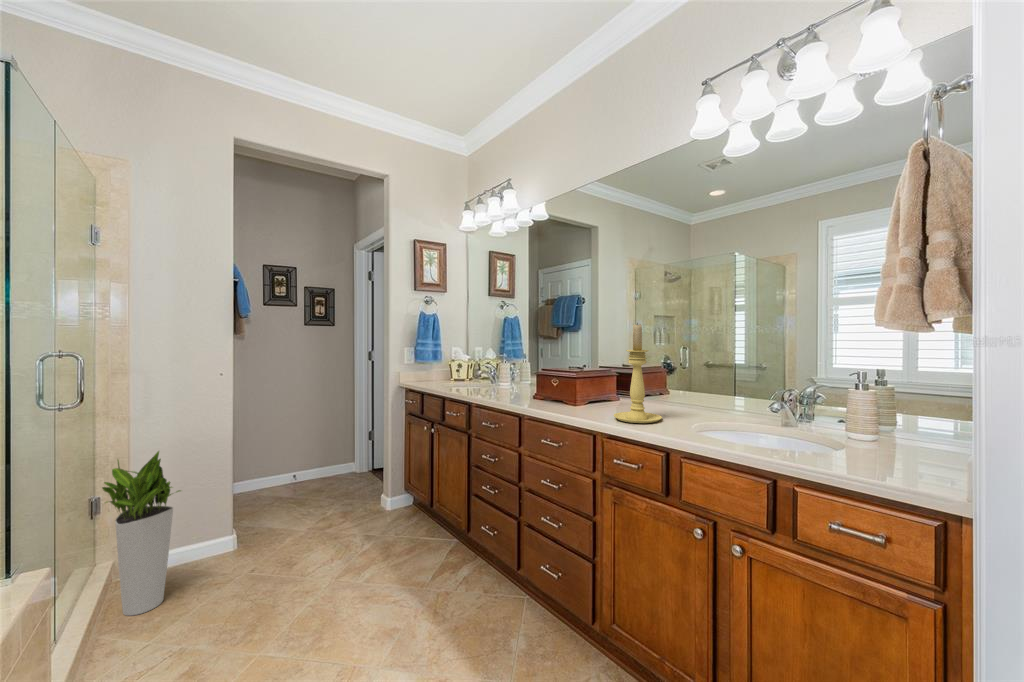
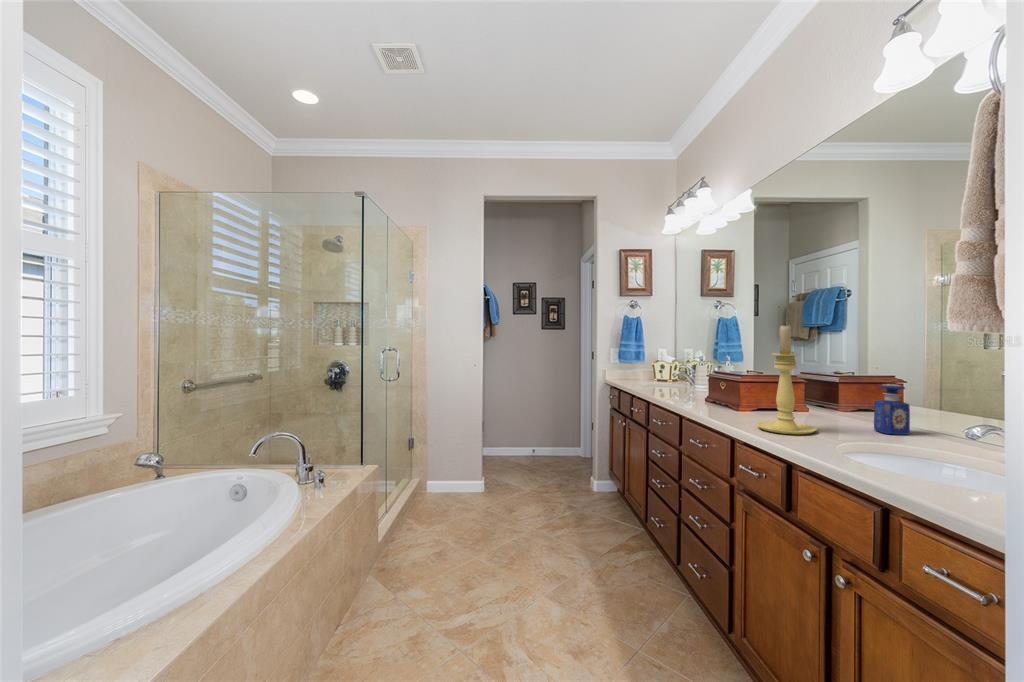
perfume bottle: none [689,373,713,413] -> present [874,384,910,435]
planter: present [102,451,181,616] -> none [406,413,445,515]

